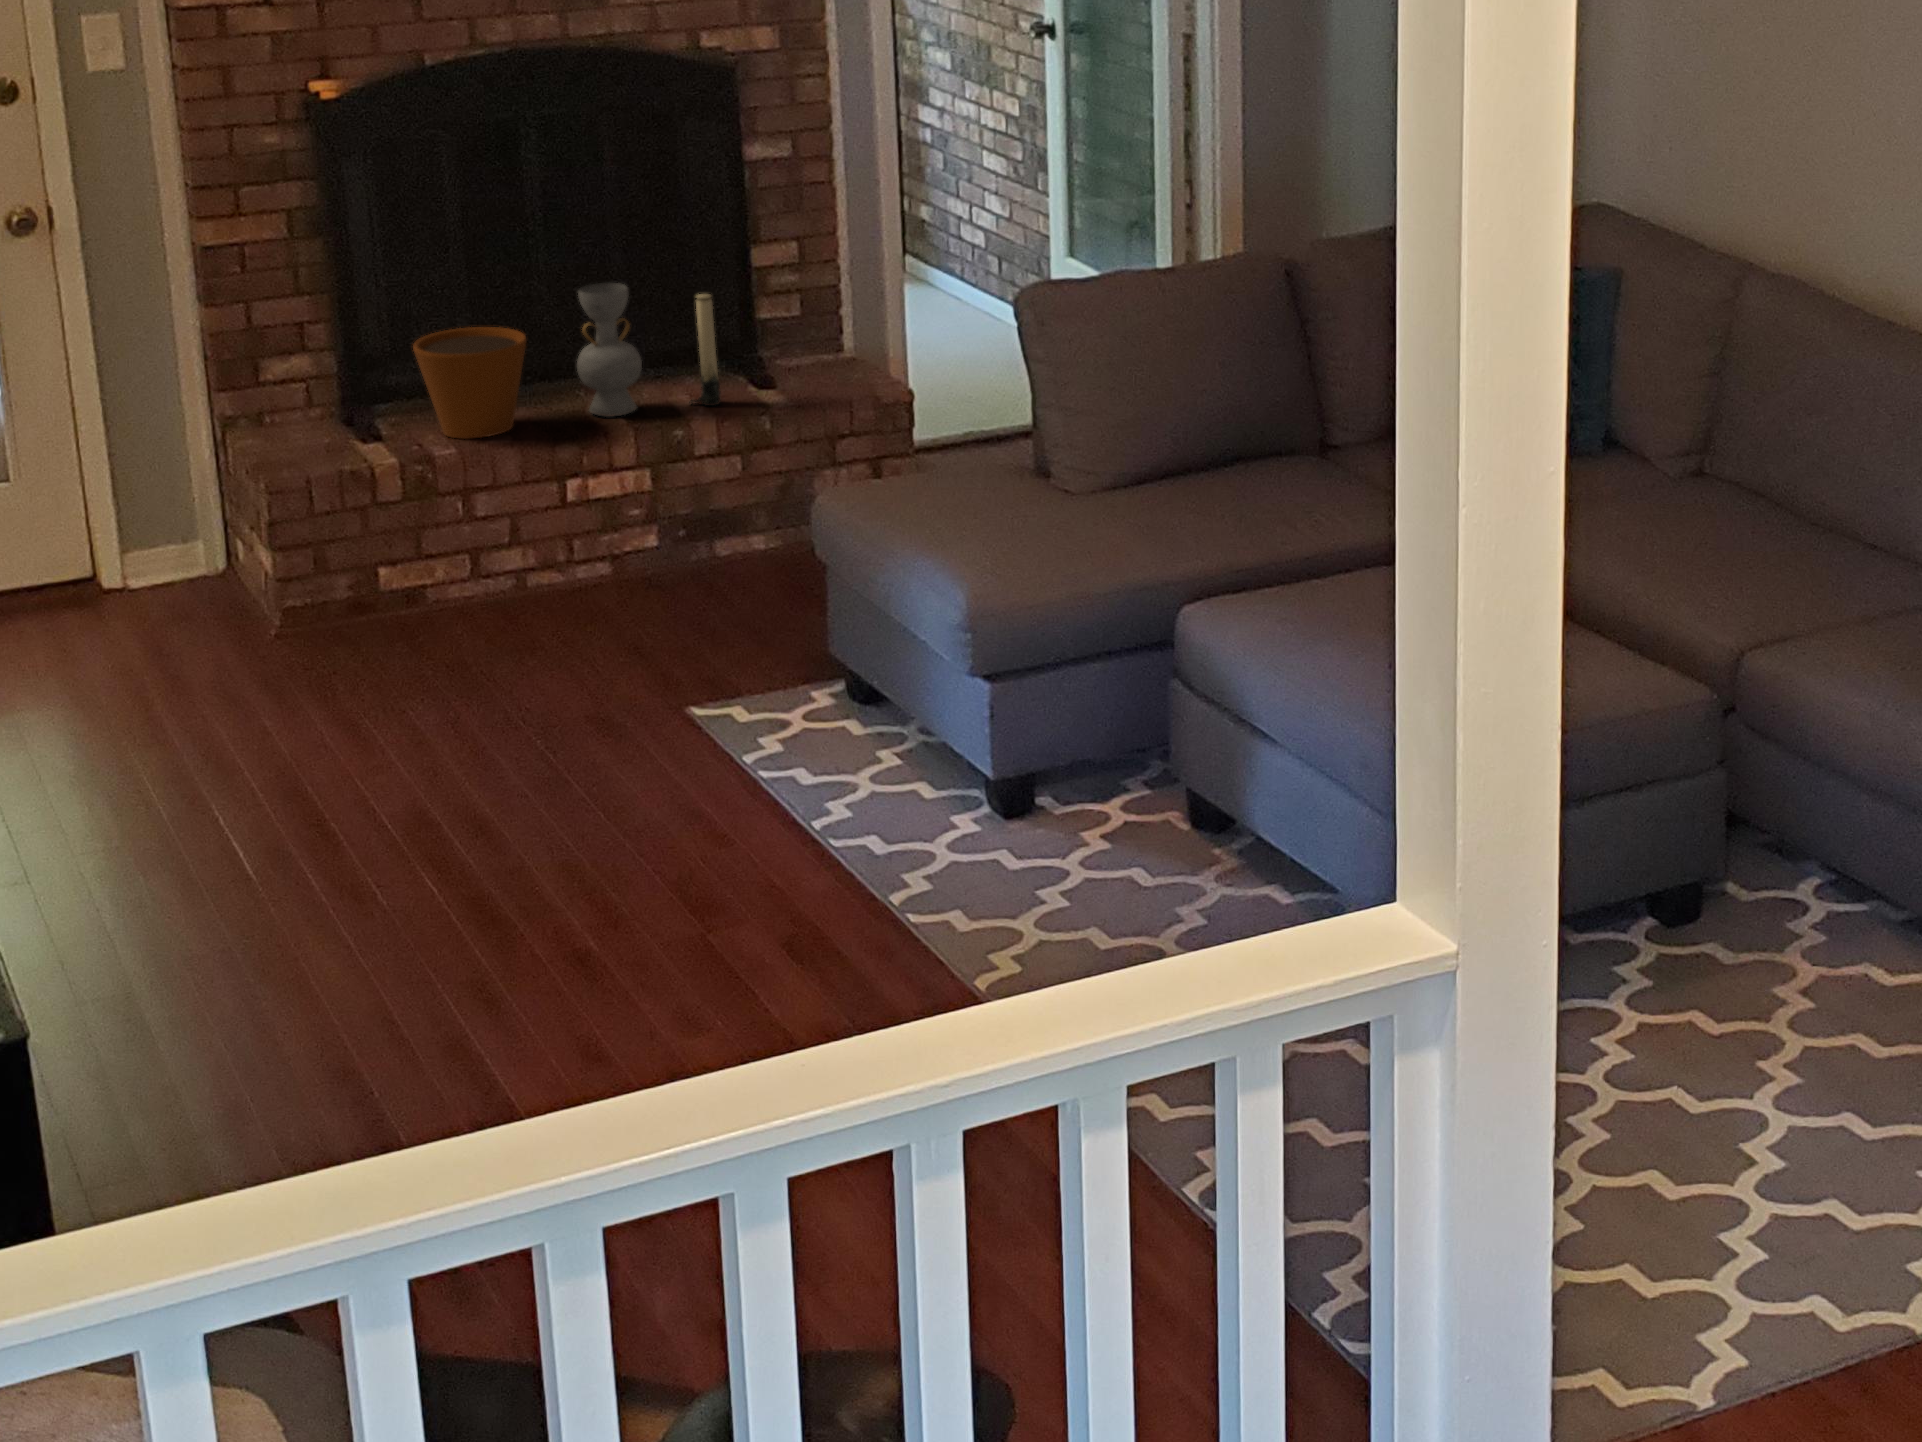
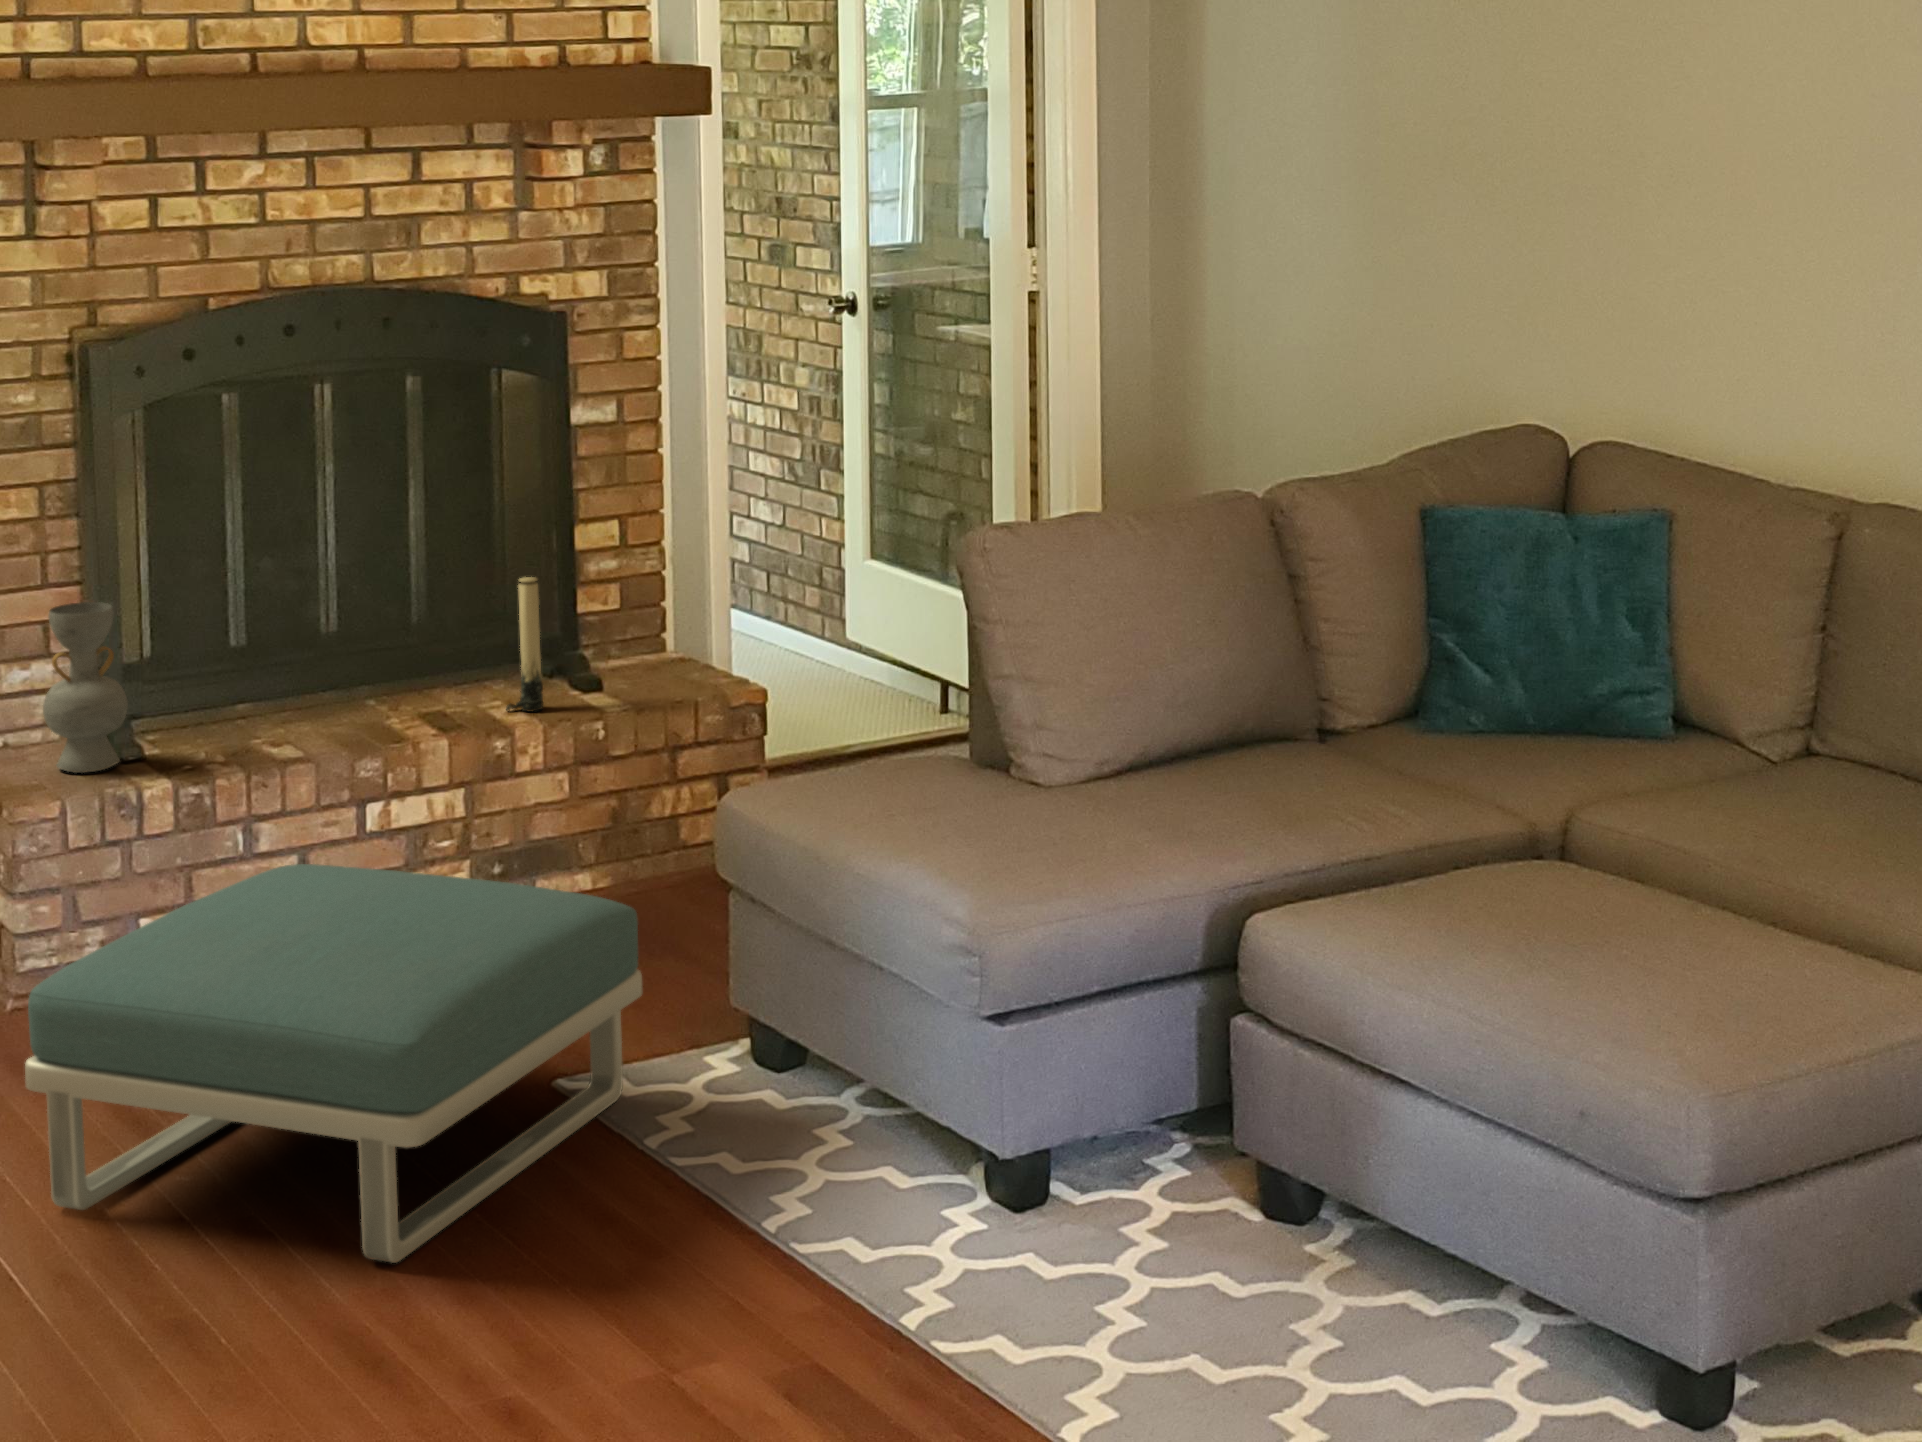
decorative vase: present [577,283,642,417] -> present [43,602,128,773]
flower pot: present [413,327,527,439] -> none [185,620,322,753]
footstool: none [253,537,738,840] -> present [25,864,643,1263]

